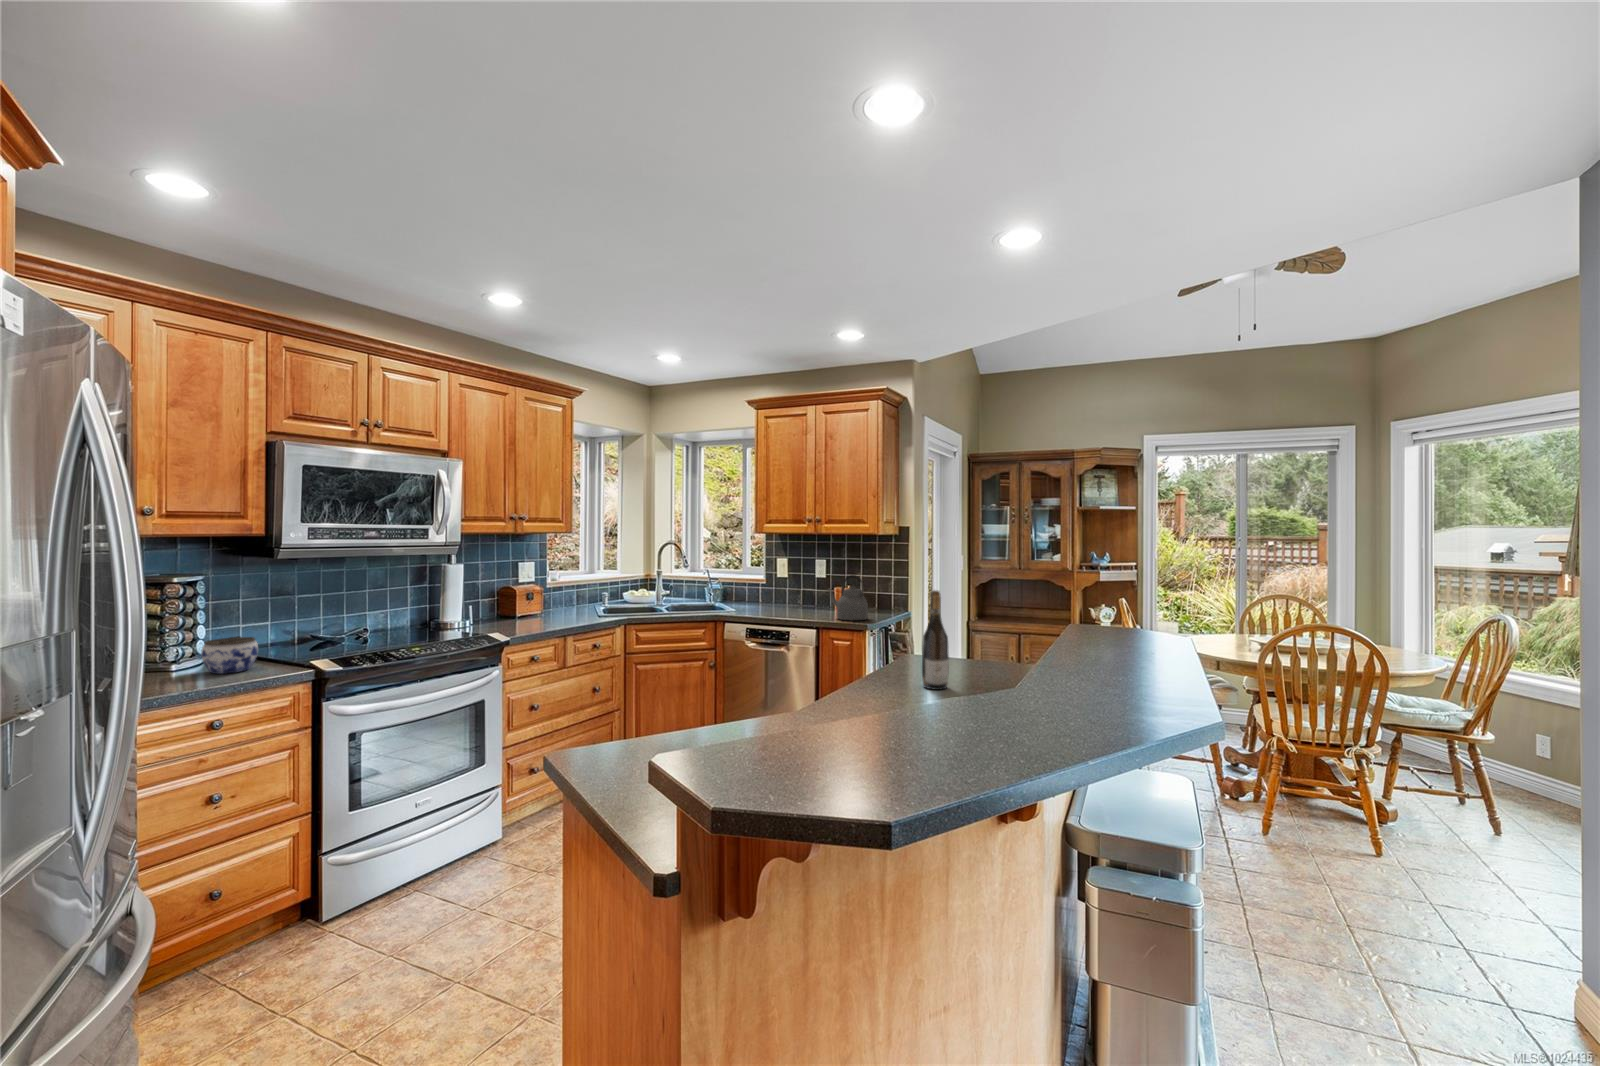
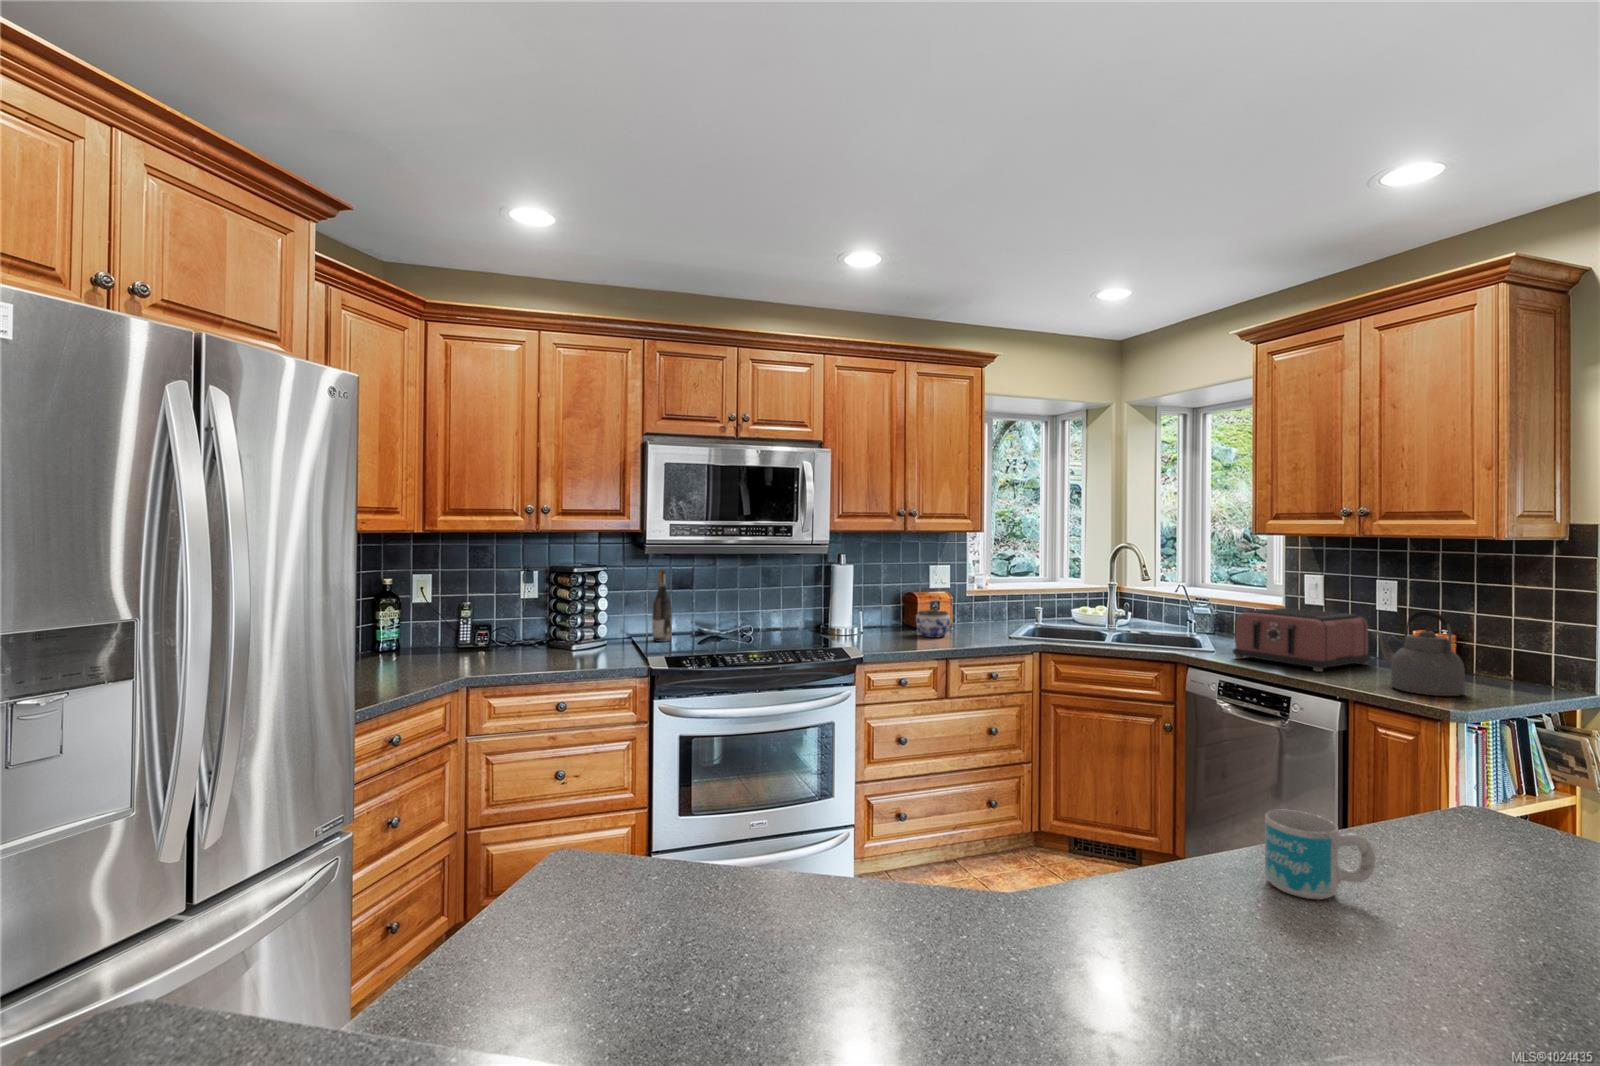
toaster: none [752,579,819,615] -> present [1233,608,1371,672]
wine bottle: present [922,590,949,690] -> present [652,569,672,642]
jar: present [201,636,258,674] -> present [916,610,950,637]
mug: none [871,663,910,698] -> present [1265,810,1375,900]

